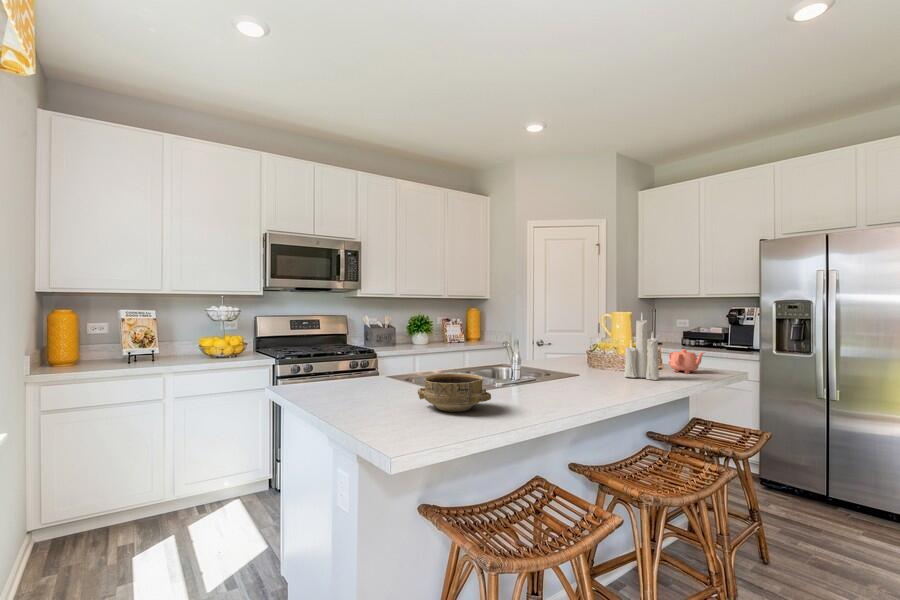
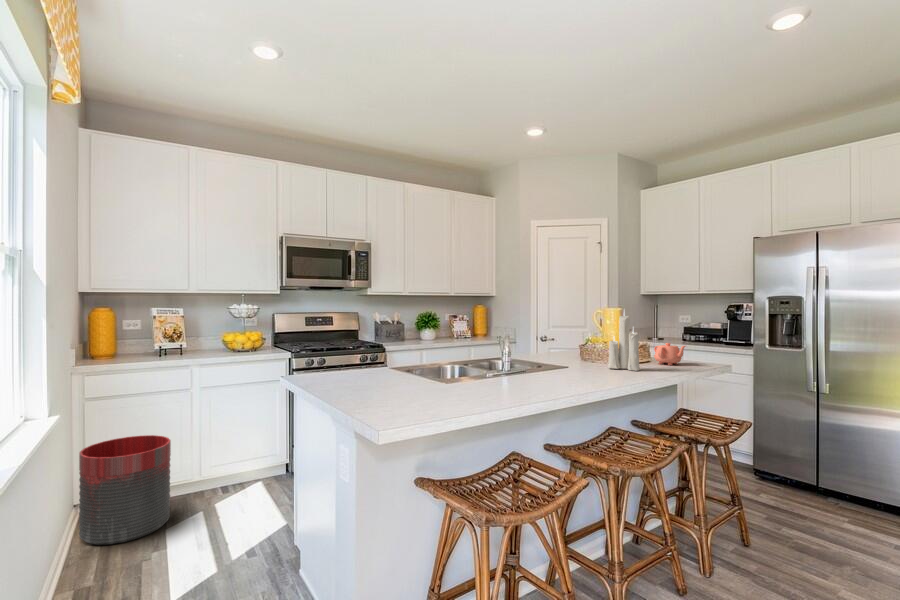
ceramic bowl: present [418,373,491,412] -> none [411,362,474,395]
trash can: none [31,451,139,579] -> present [79,435,171,545]

